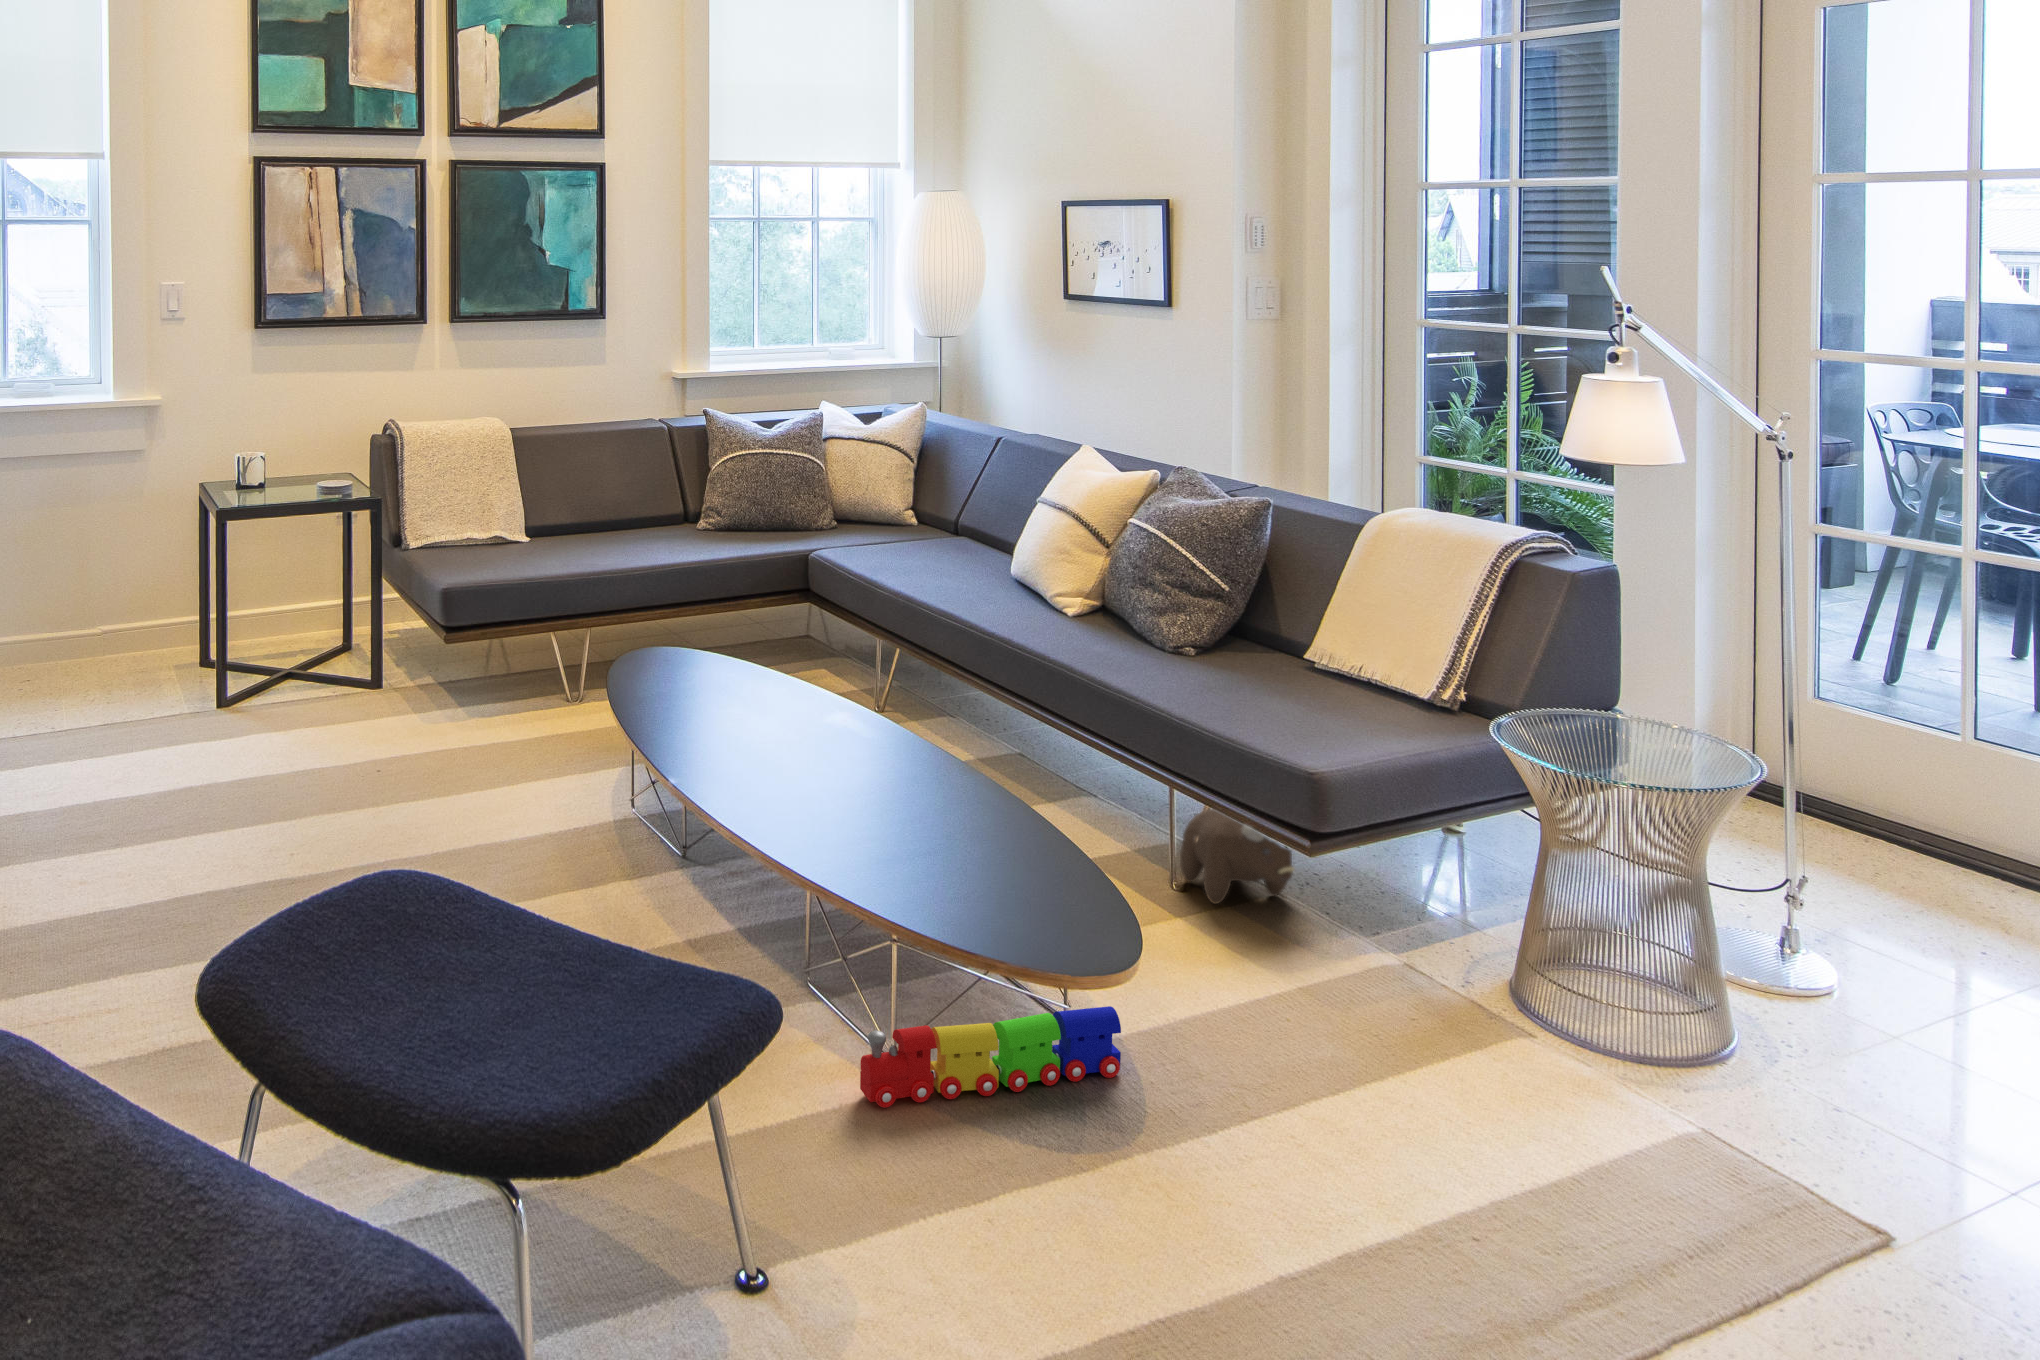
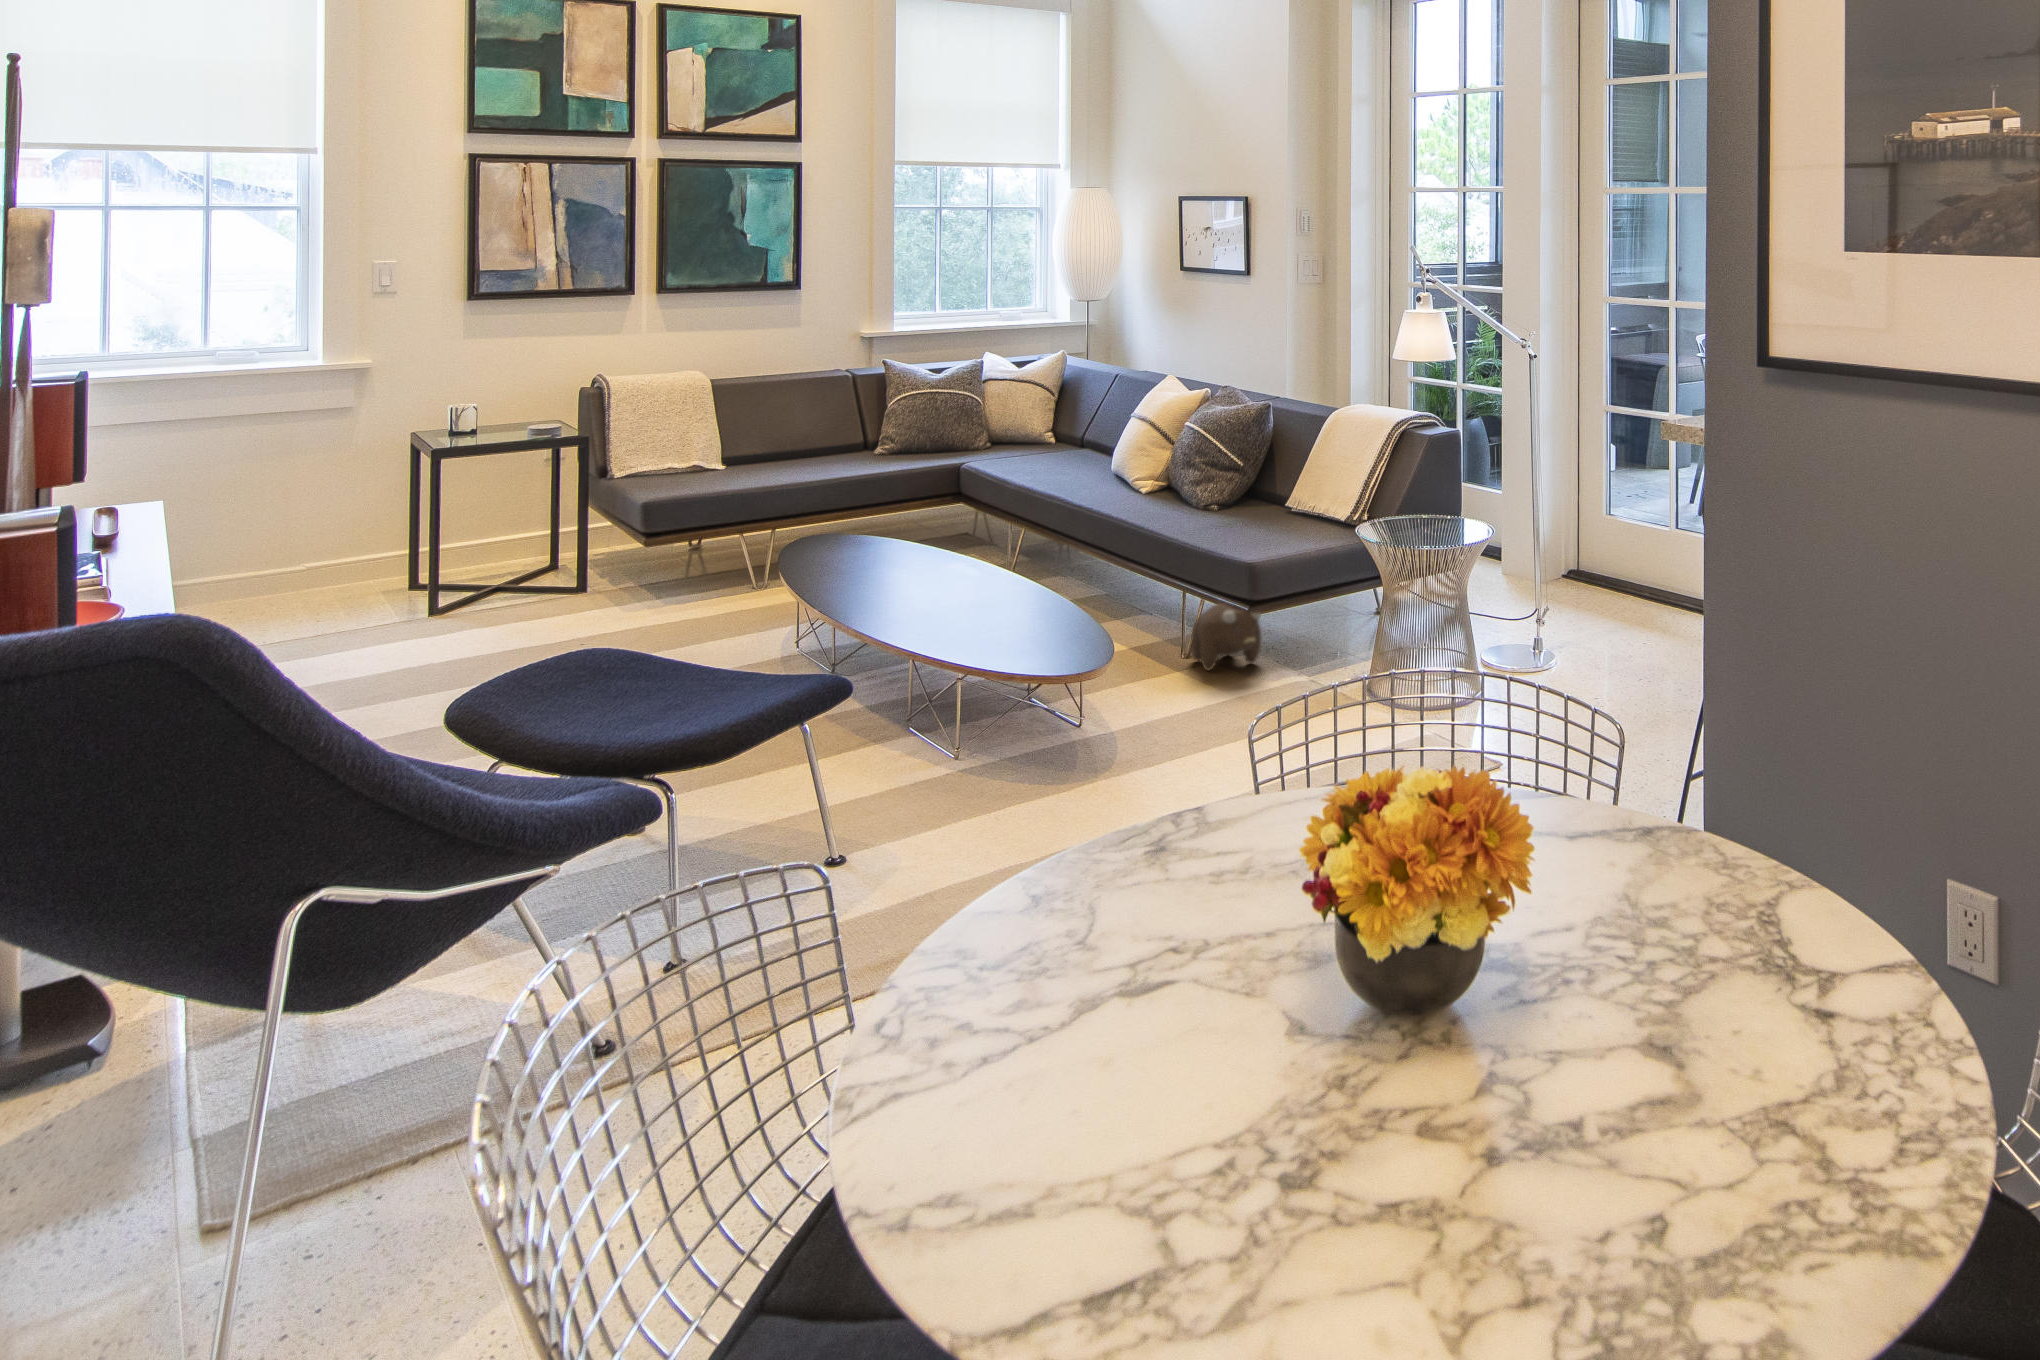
toy train: present [860,1006,1121,1108] -> none [914,718,1100,793]

